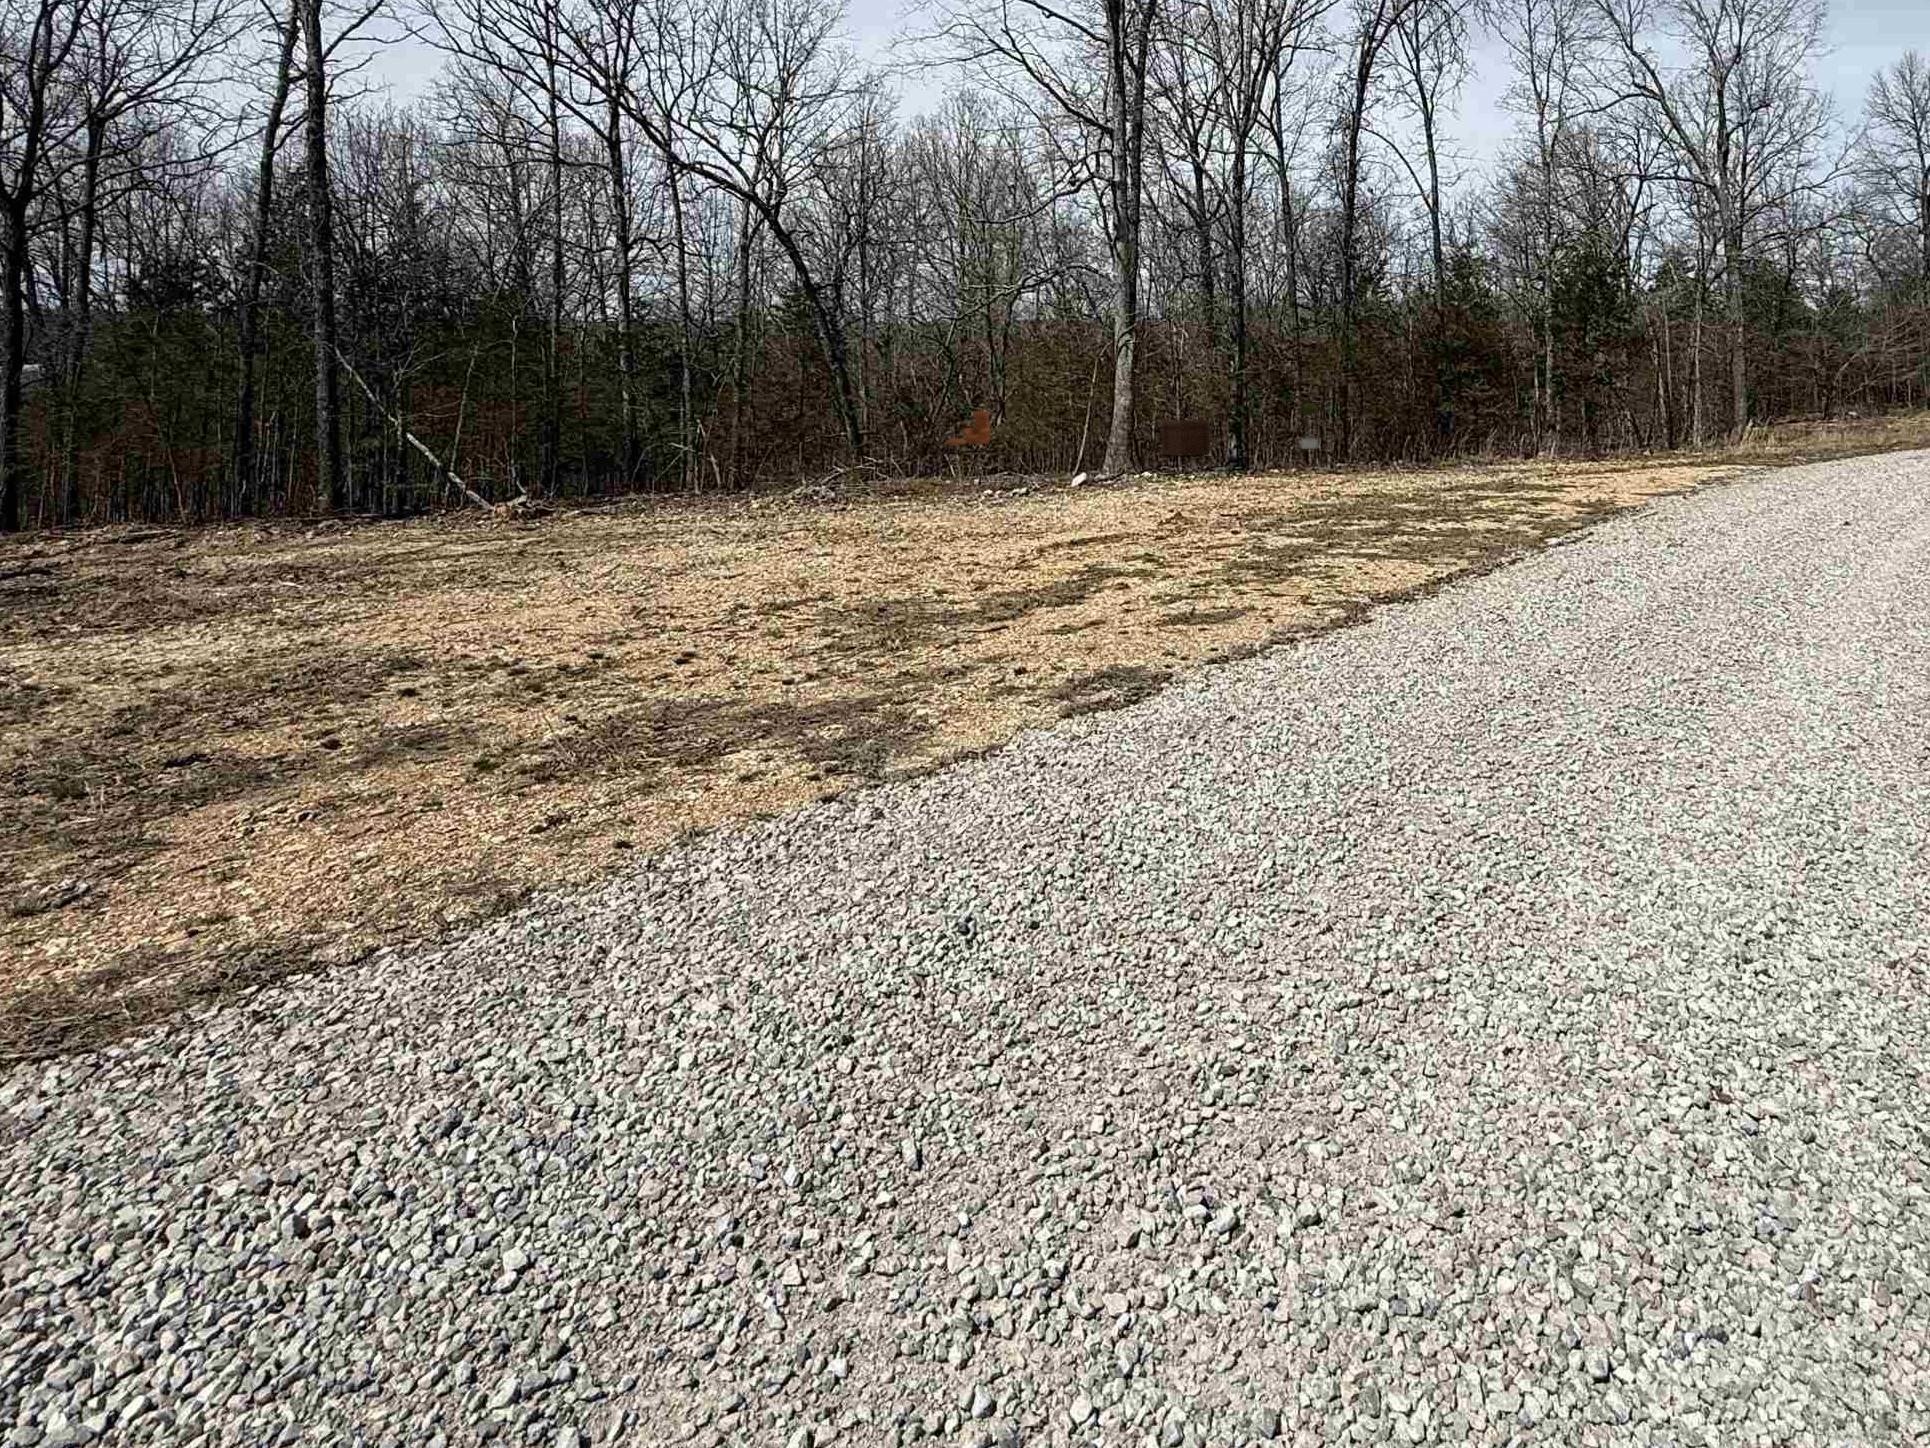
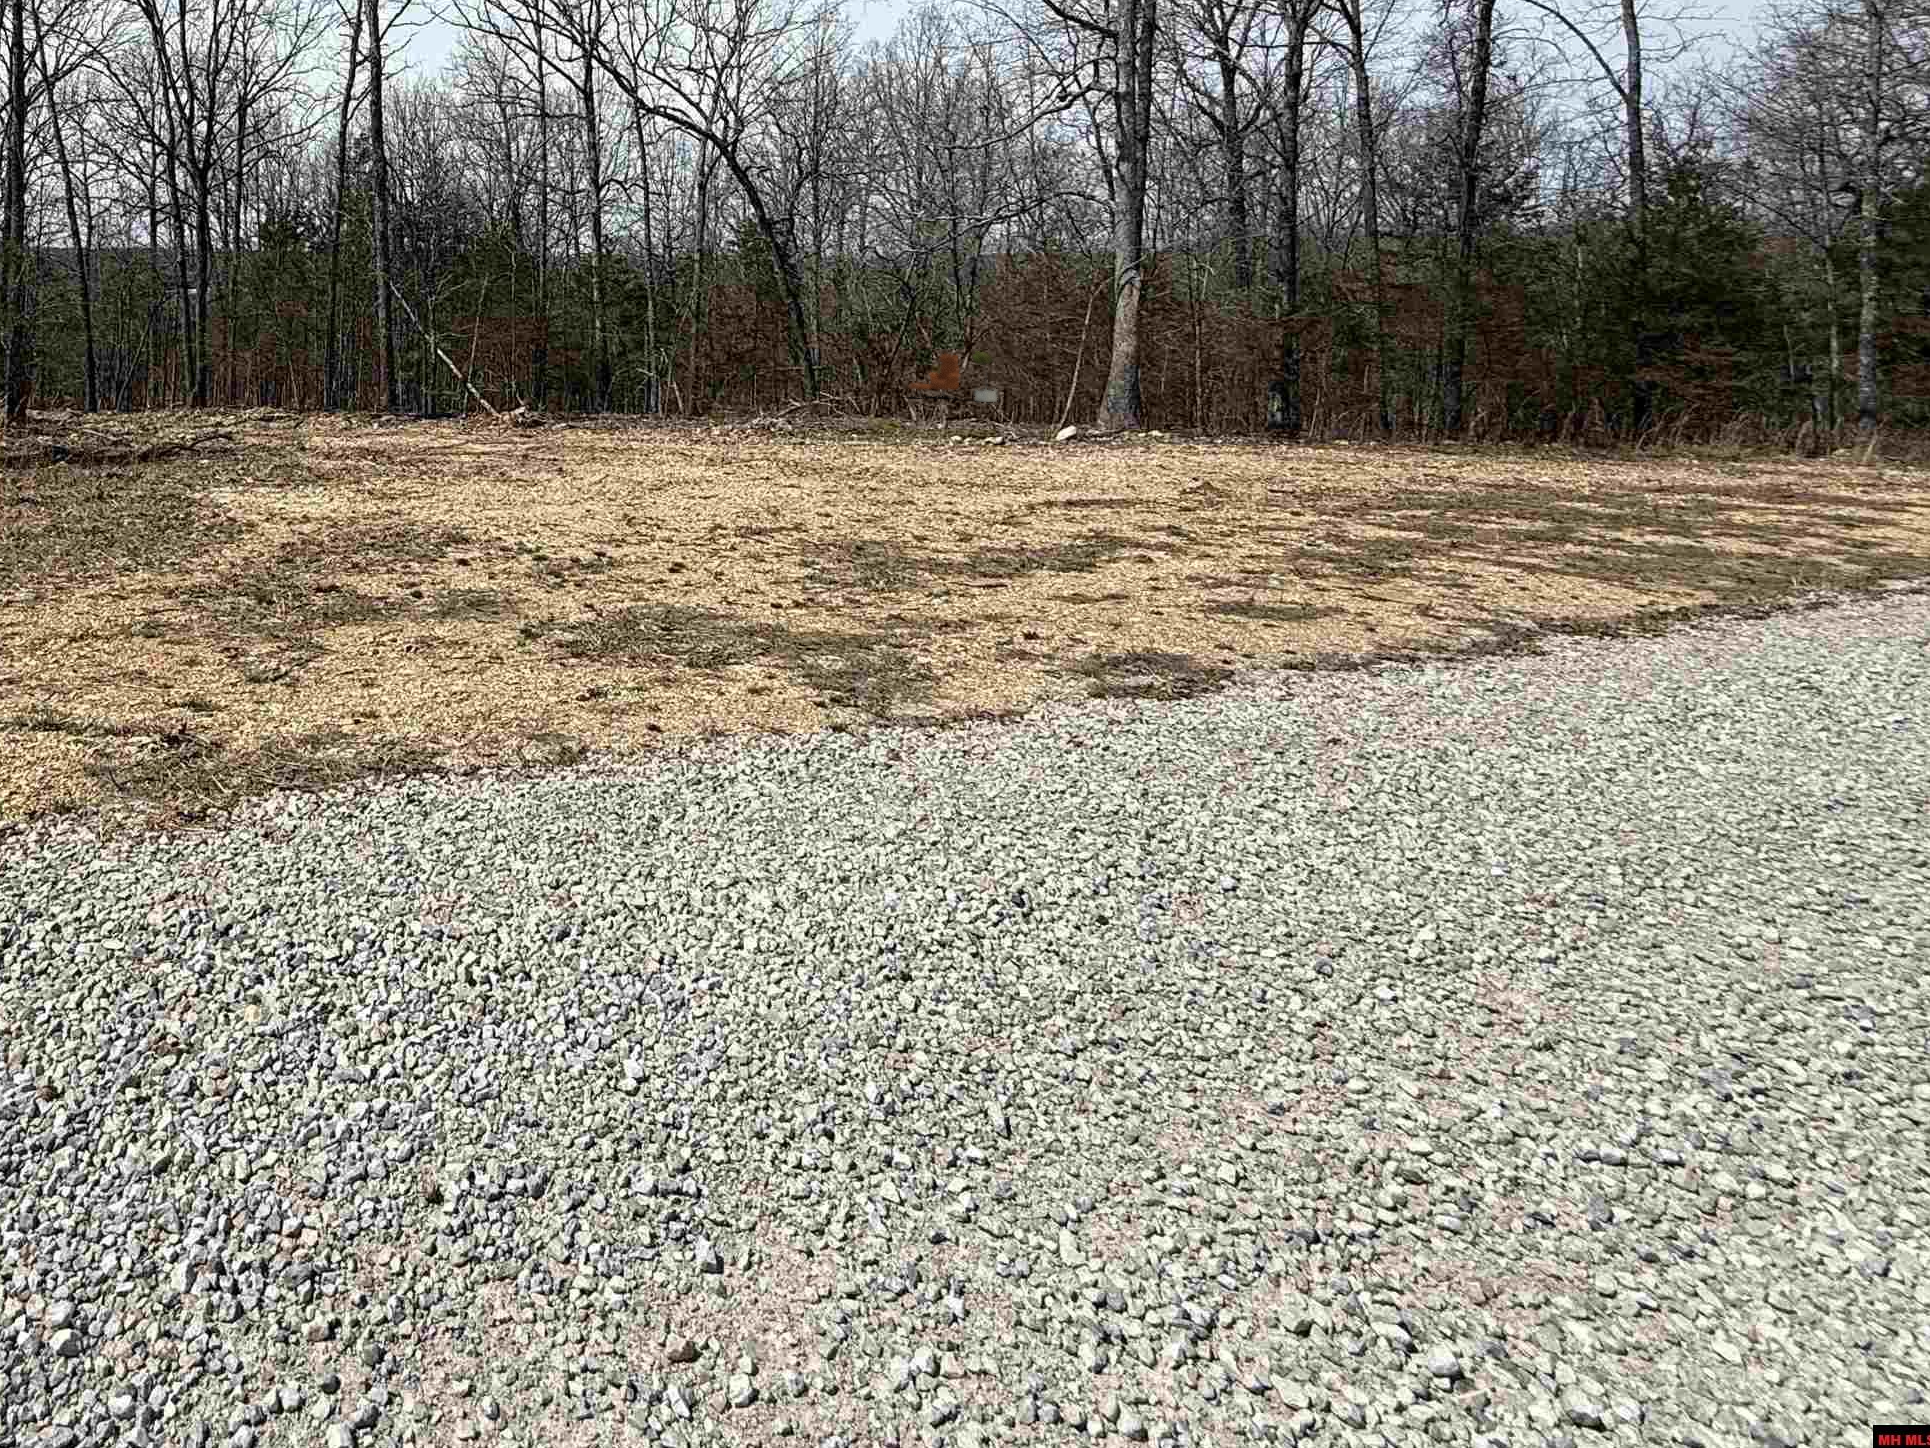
potted tree: present [1299,403,1318,449] -> present [973,352,997,402]
wooden crate: present [1162,419,1210,456] -> none [1184,375,1254,420]

